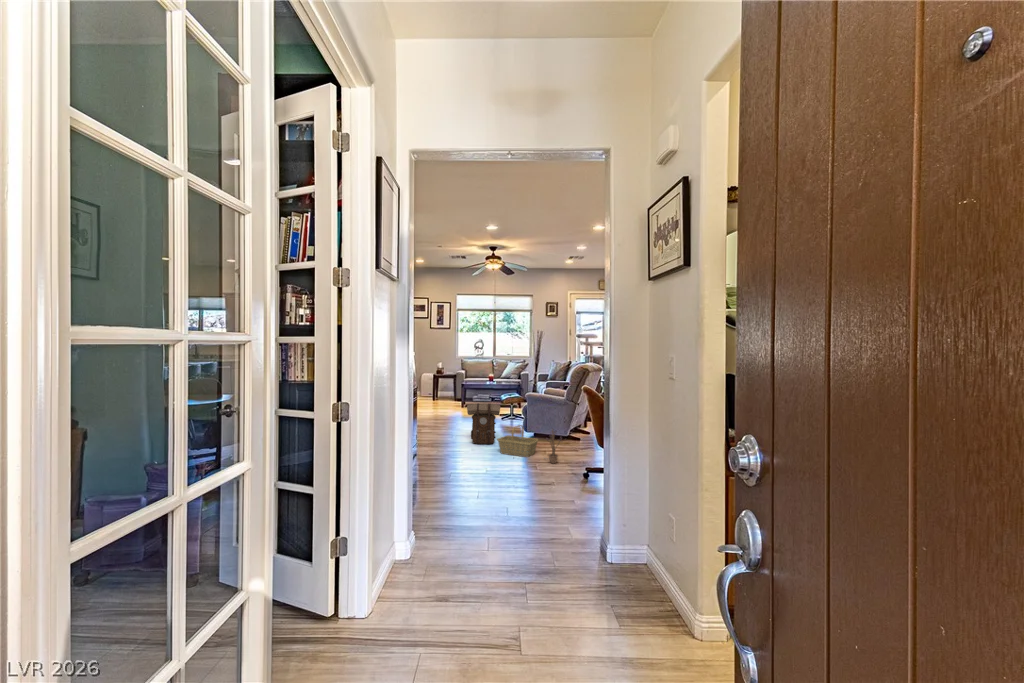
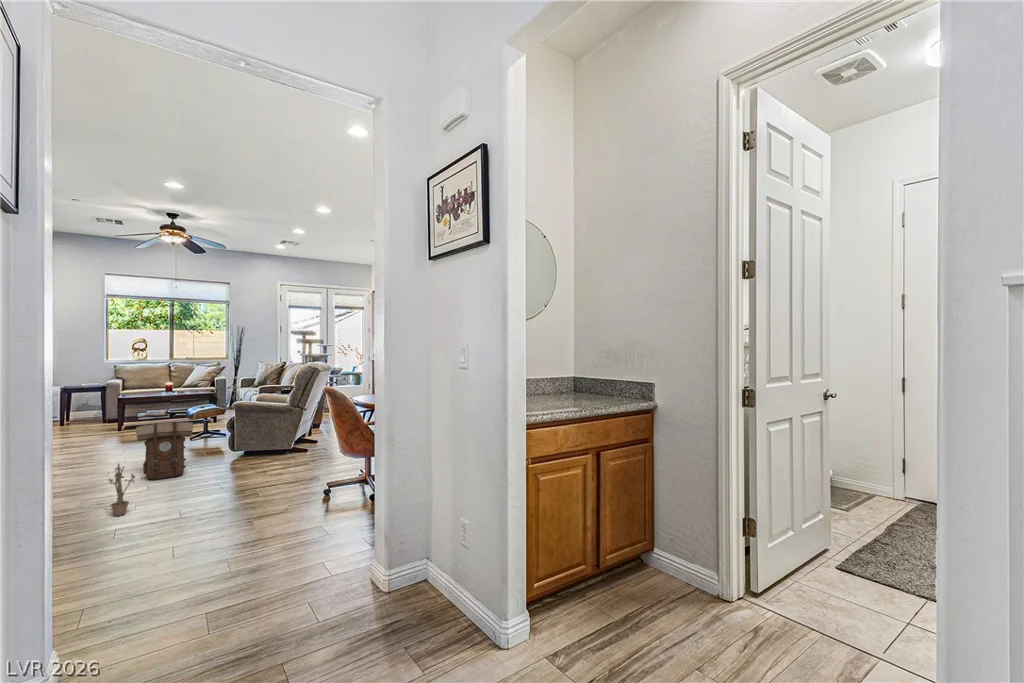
basket: present [497,425,538,457] -> none [191,445,254,487]
decorative plant: present [544,430,562,464] -> present [105,464,135,516]

